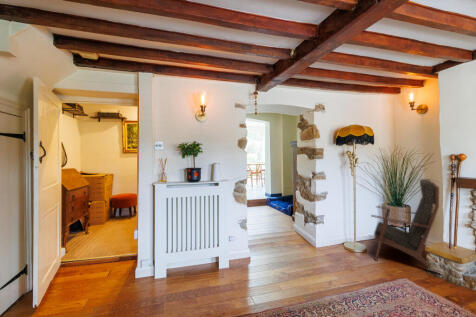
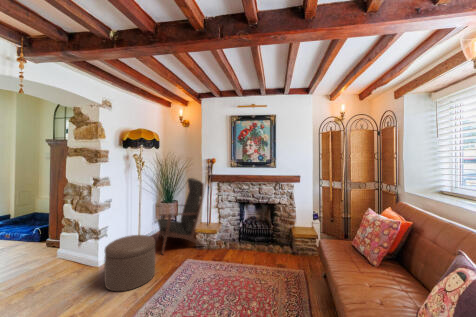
ottoman: none [314,227,360,277] -> present [104,235,155,291]

